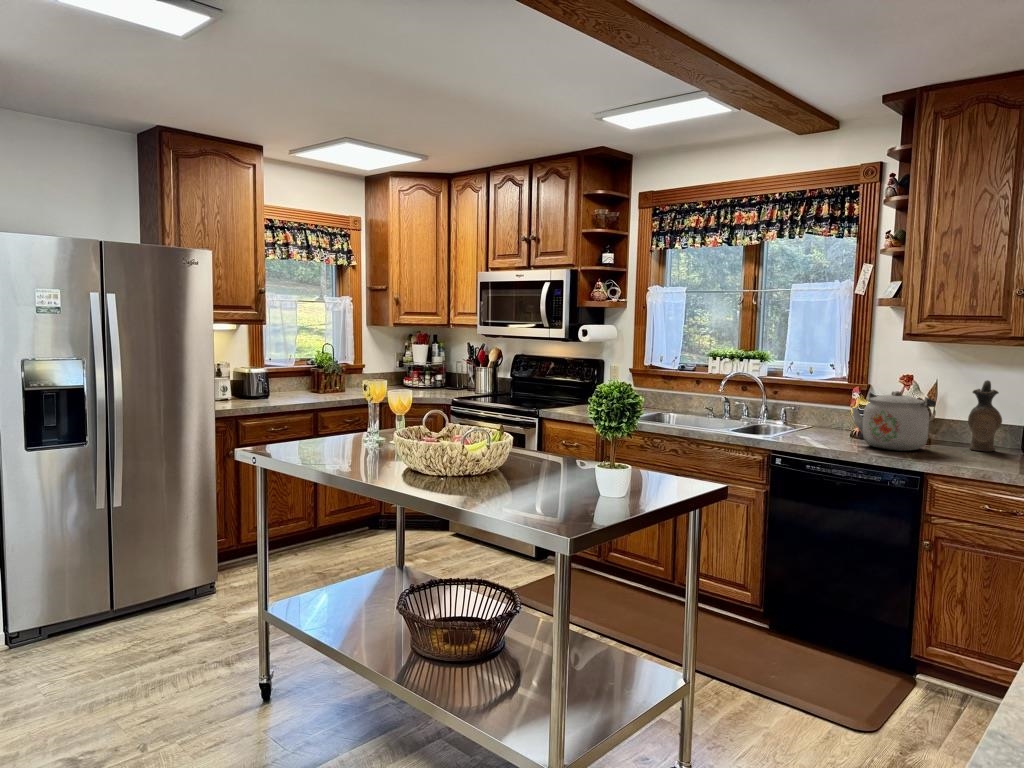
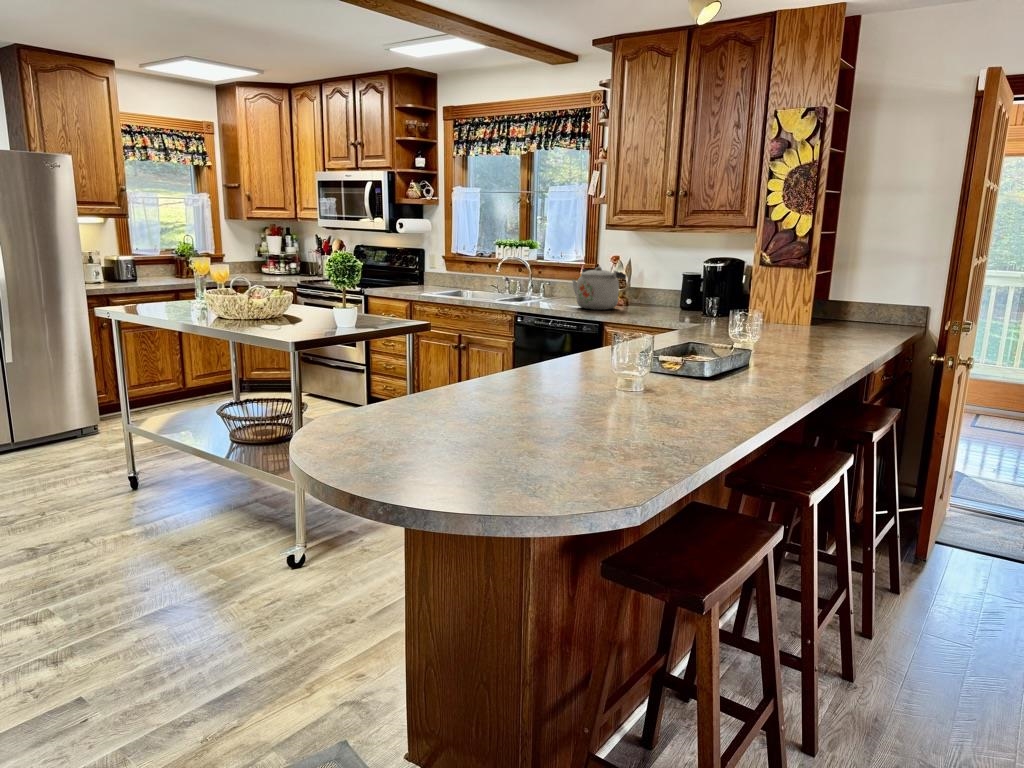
ceramic pitcher: present [968,380,1002,451] -> none [647,259,667,310]

